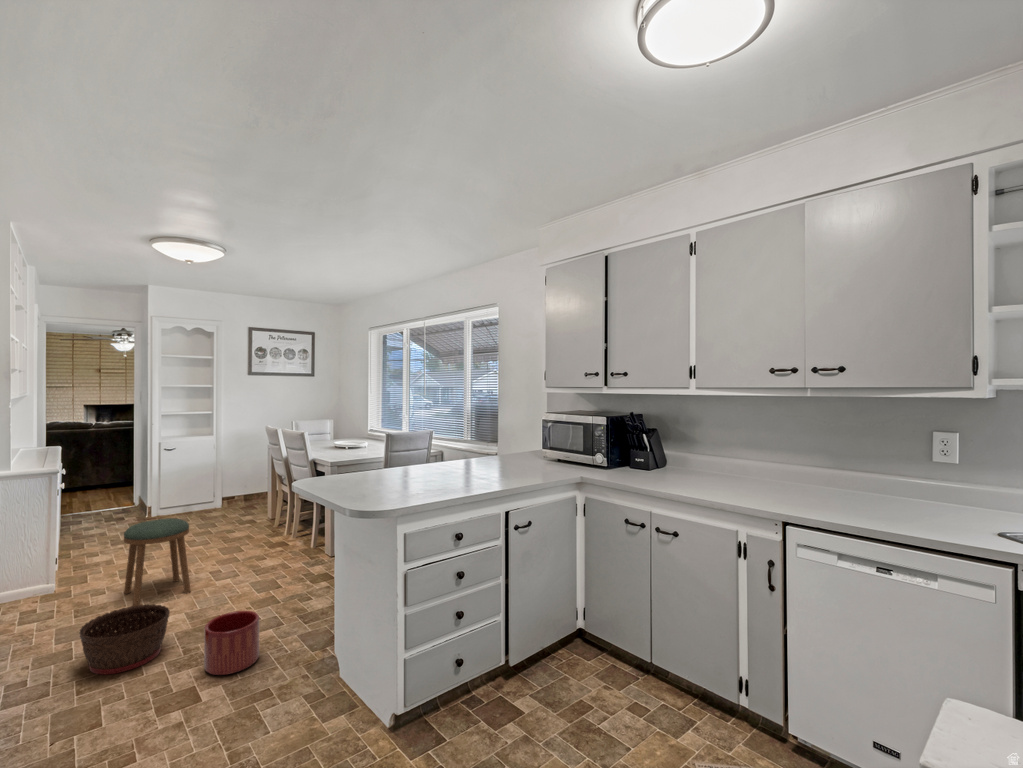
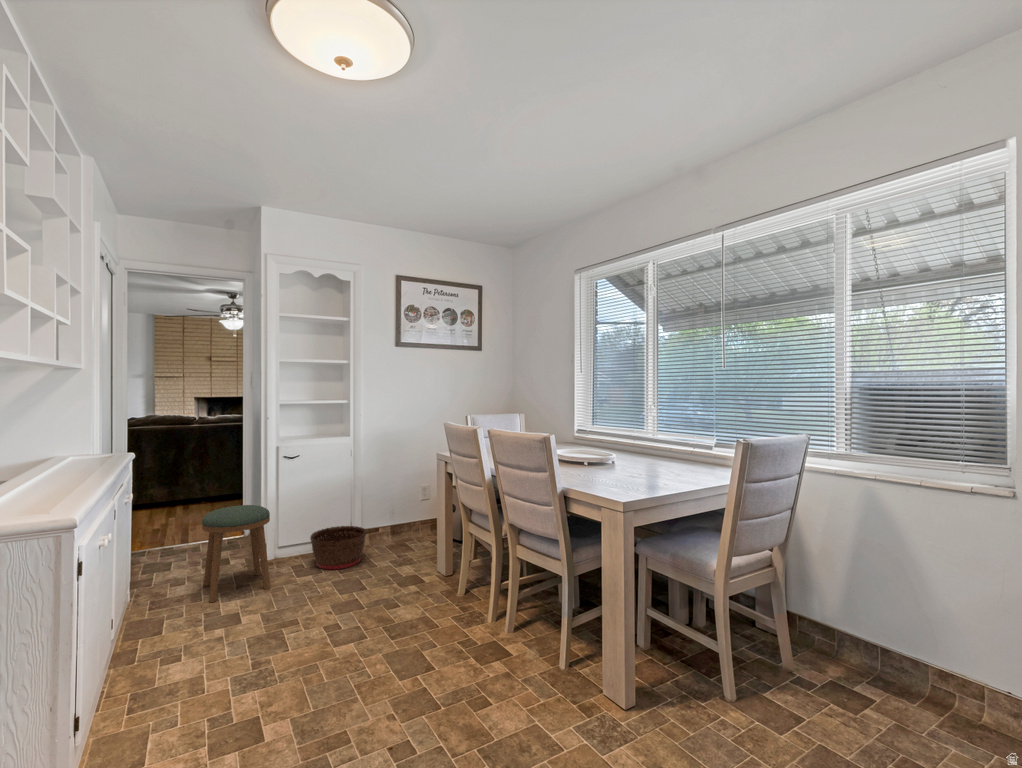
basket: present [79,604,170,675] -> present [310,526,366,569]
planter: present [204,611,259,675] -> none [272,620,337,703]

